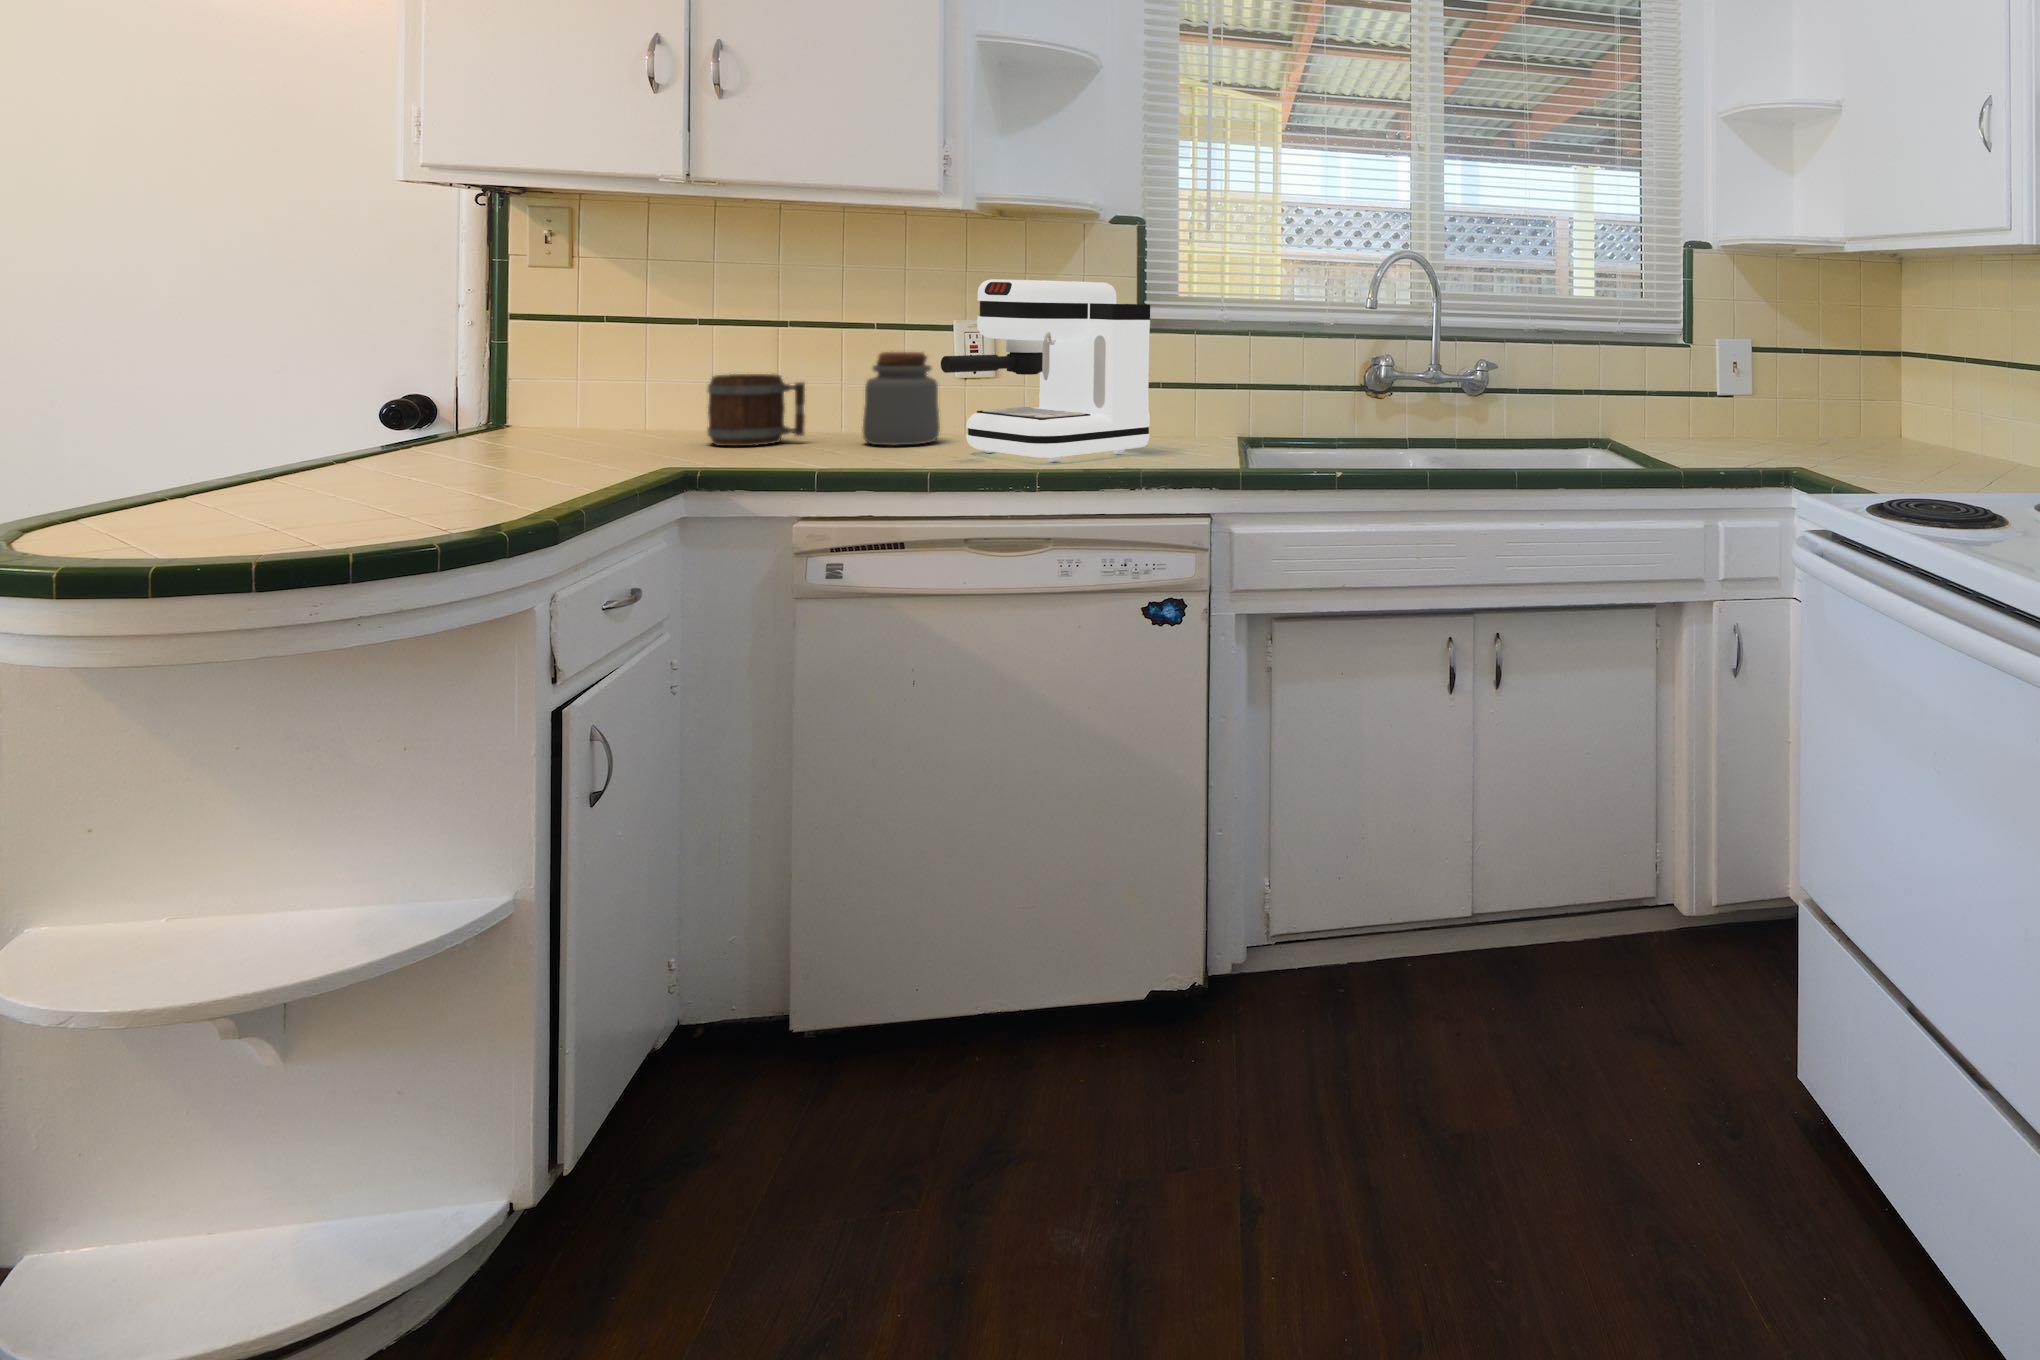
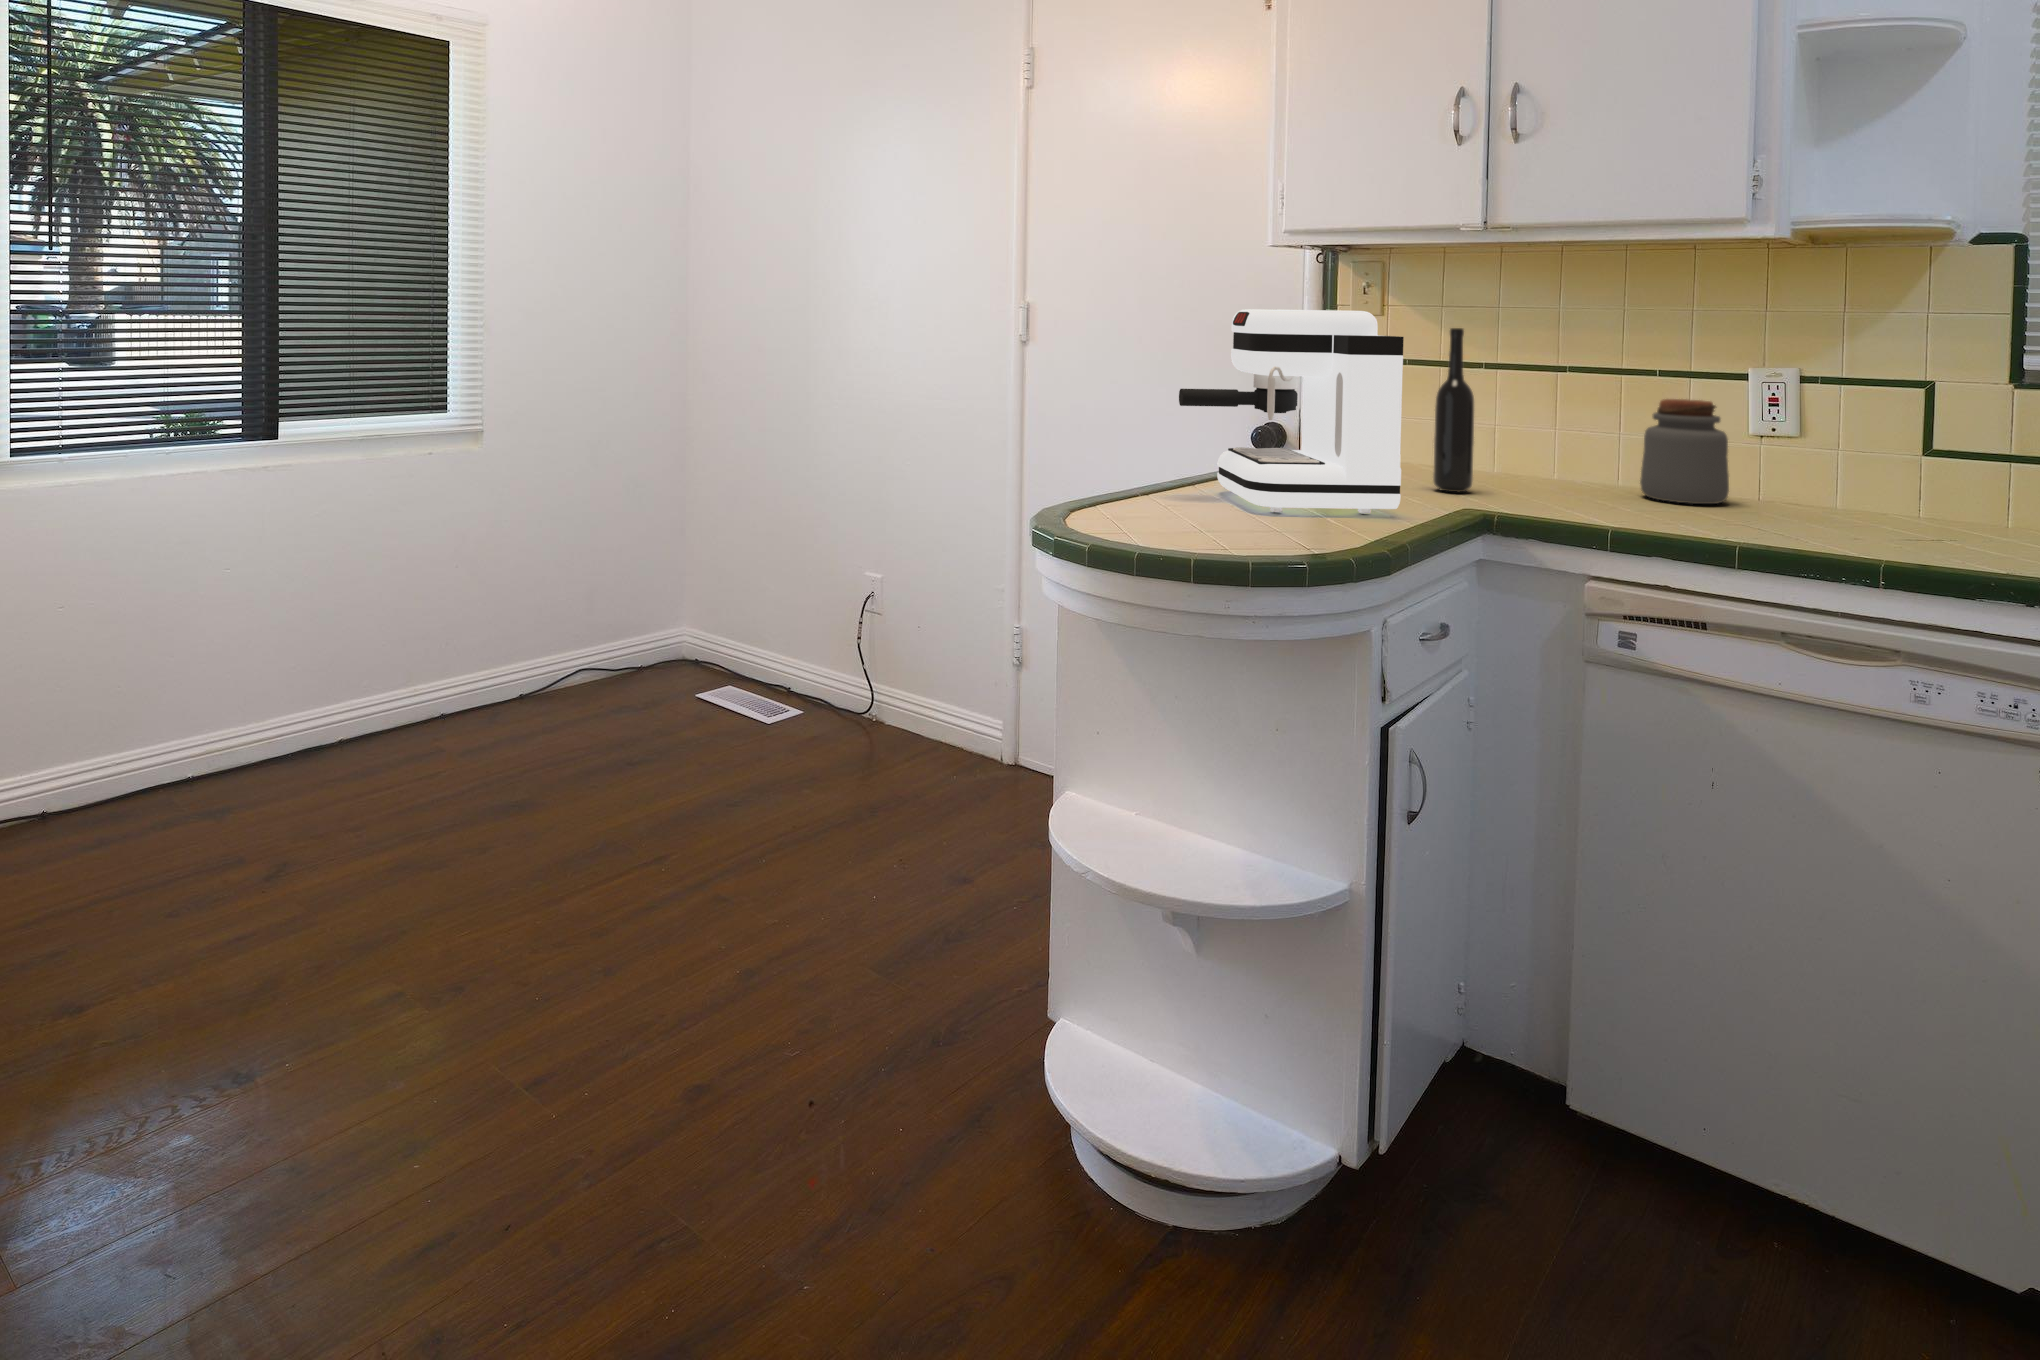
coffee maker: present [941,280,1150,462] -> present [1179,309,1404,513]
bottle: none [635,285,683,461] -> present [1433,328,1474,492]
mug: present [707,374,805,446] -> none [1489,414,1581,486]

